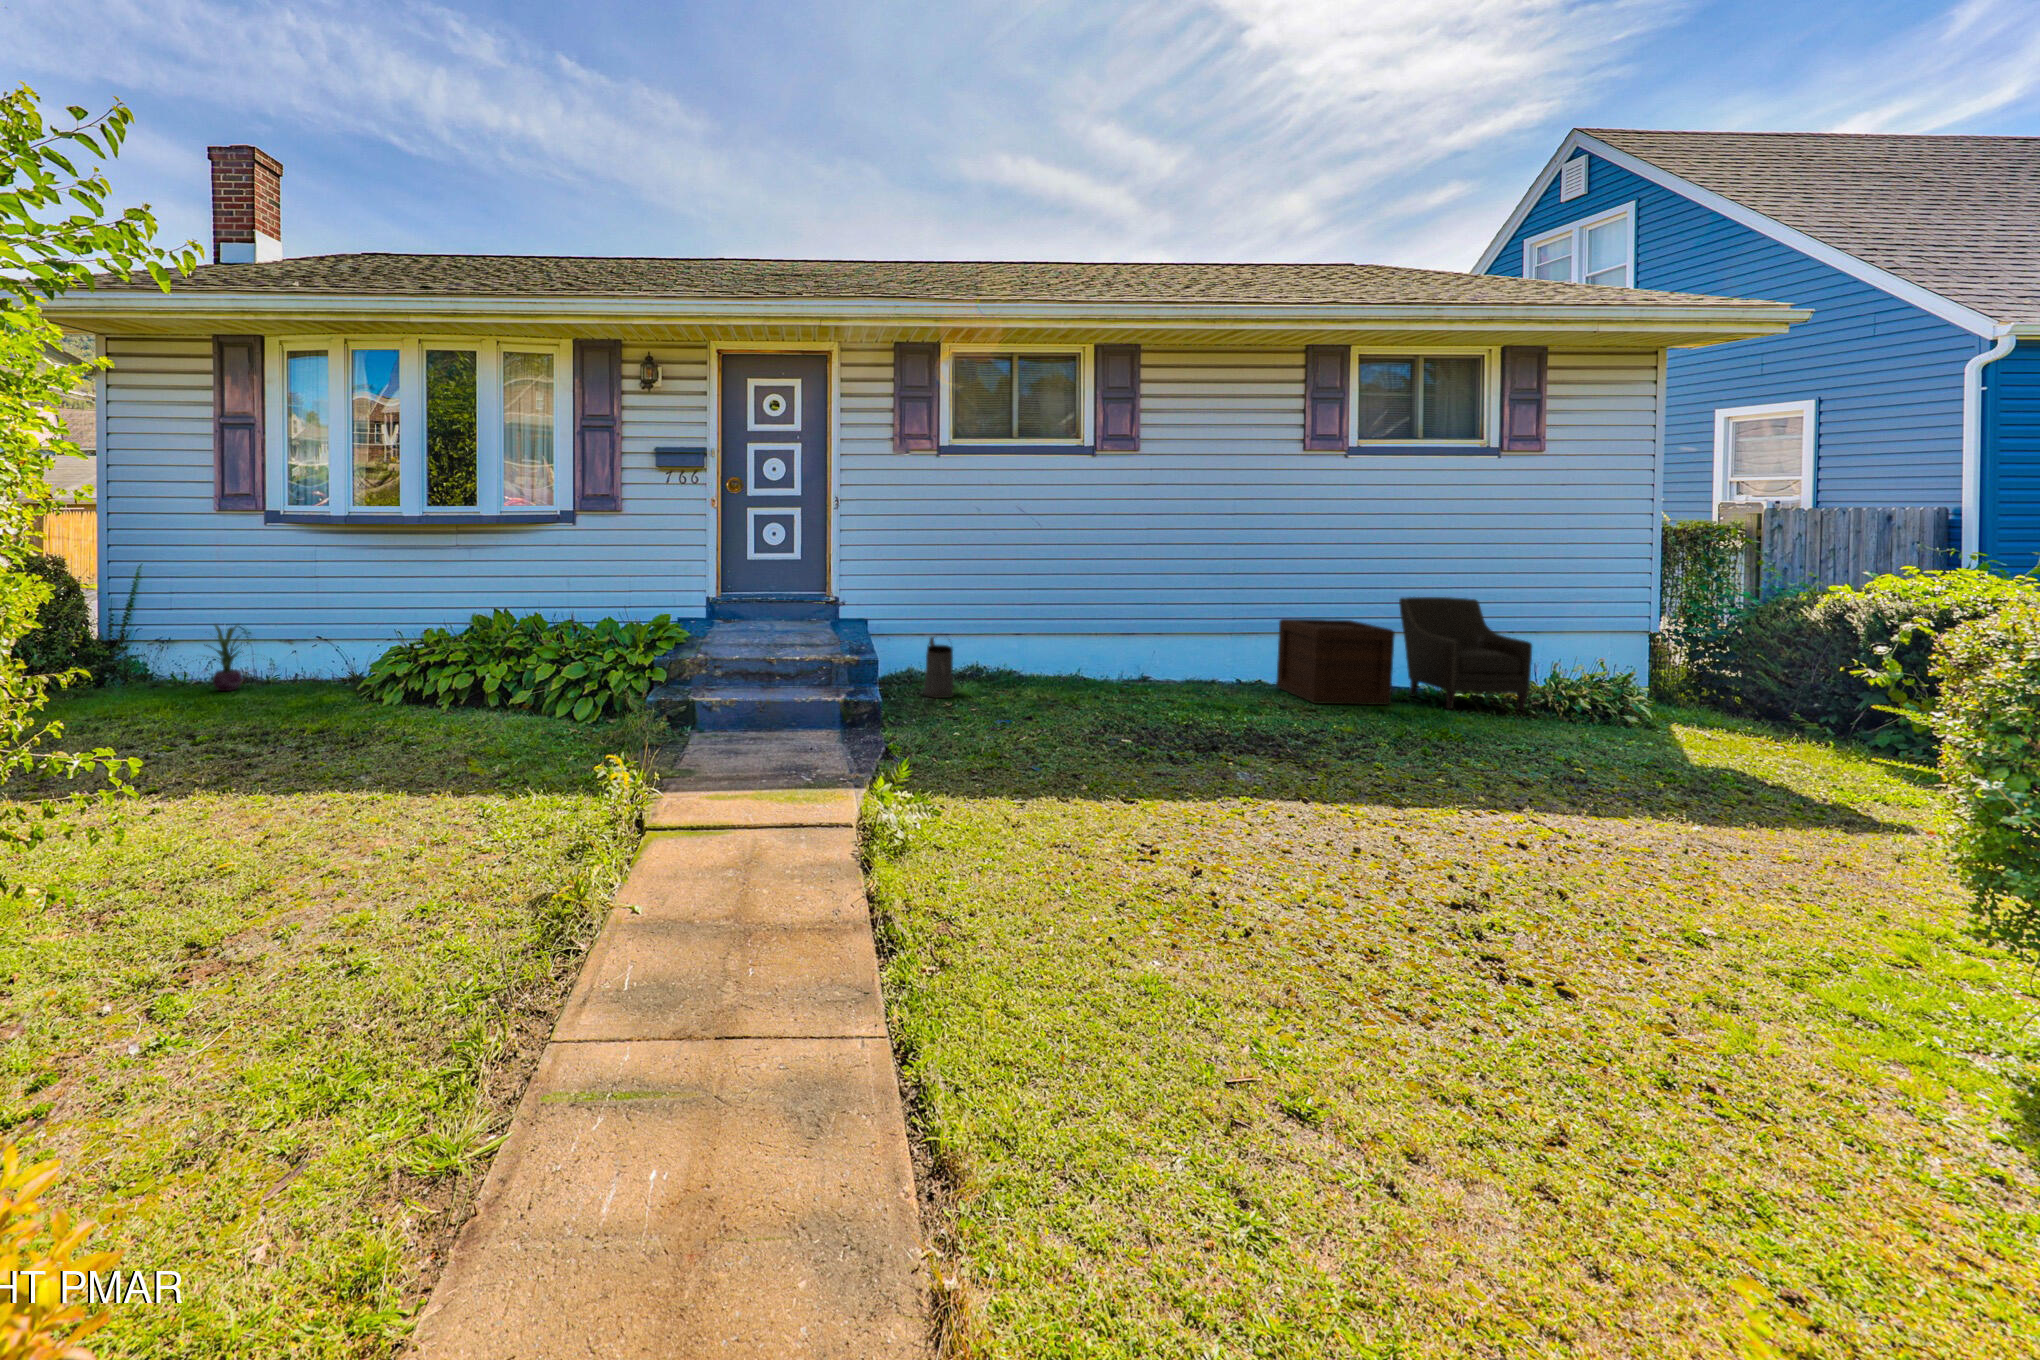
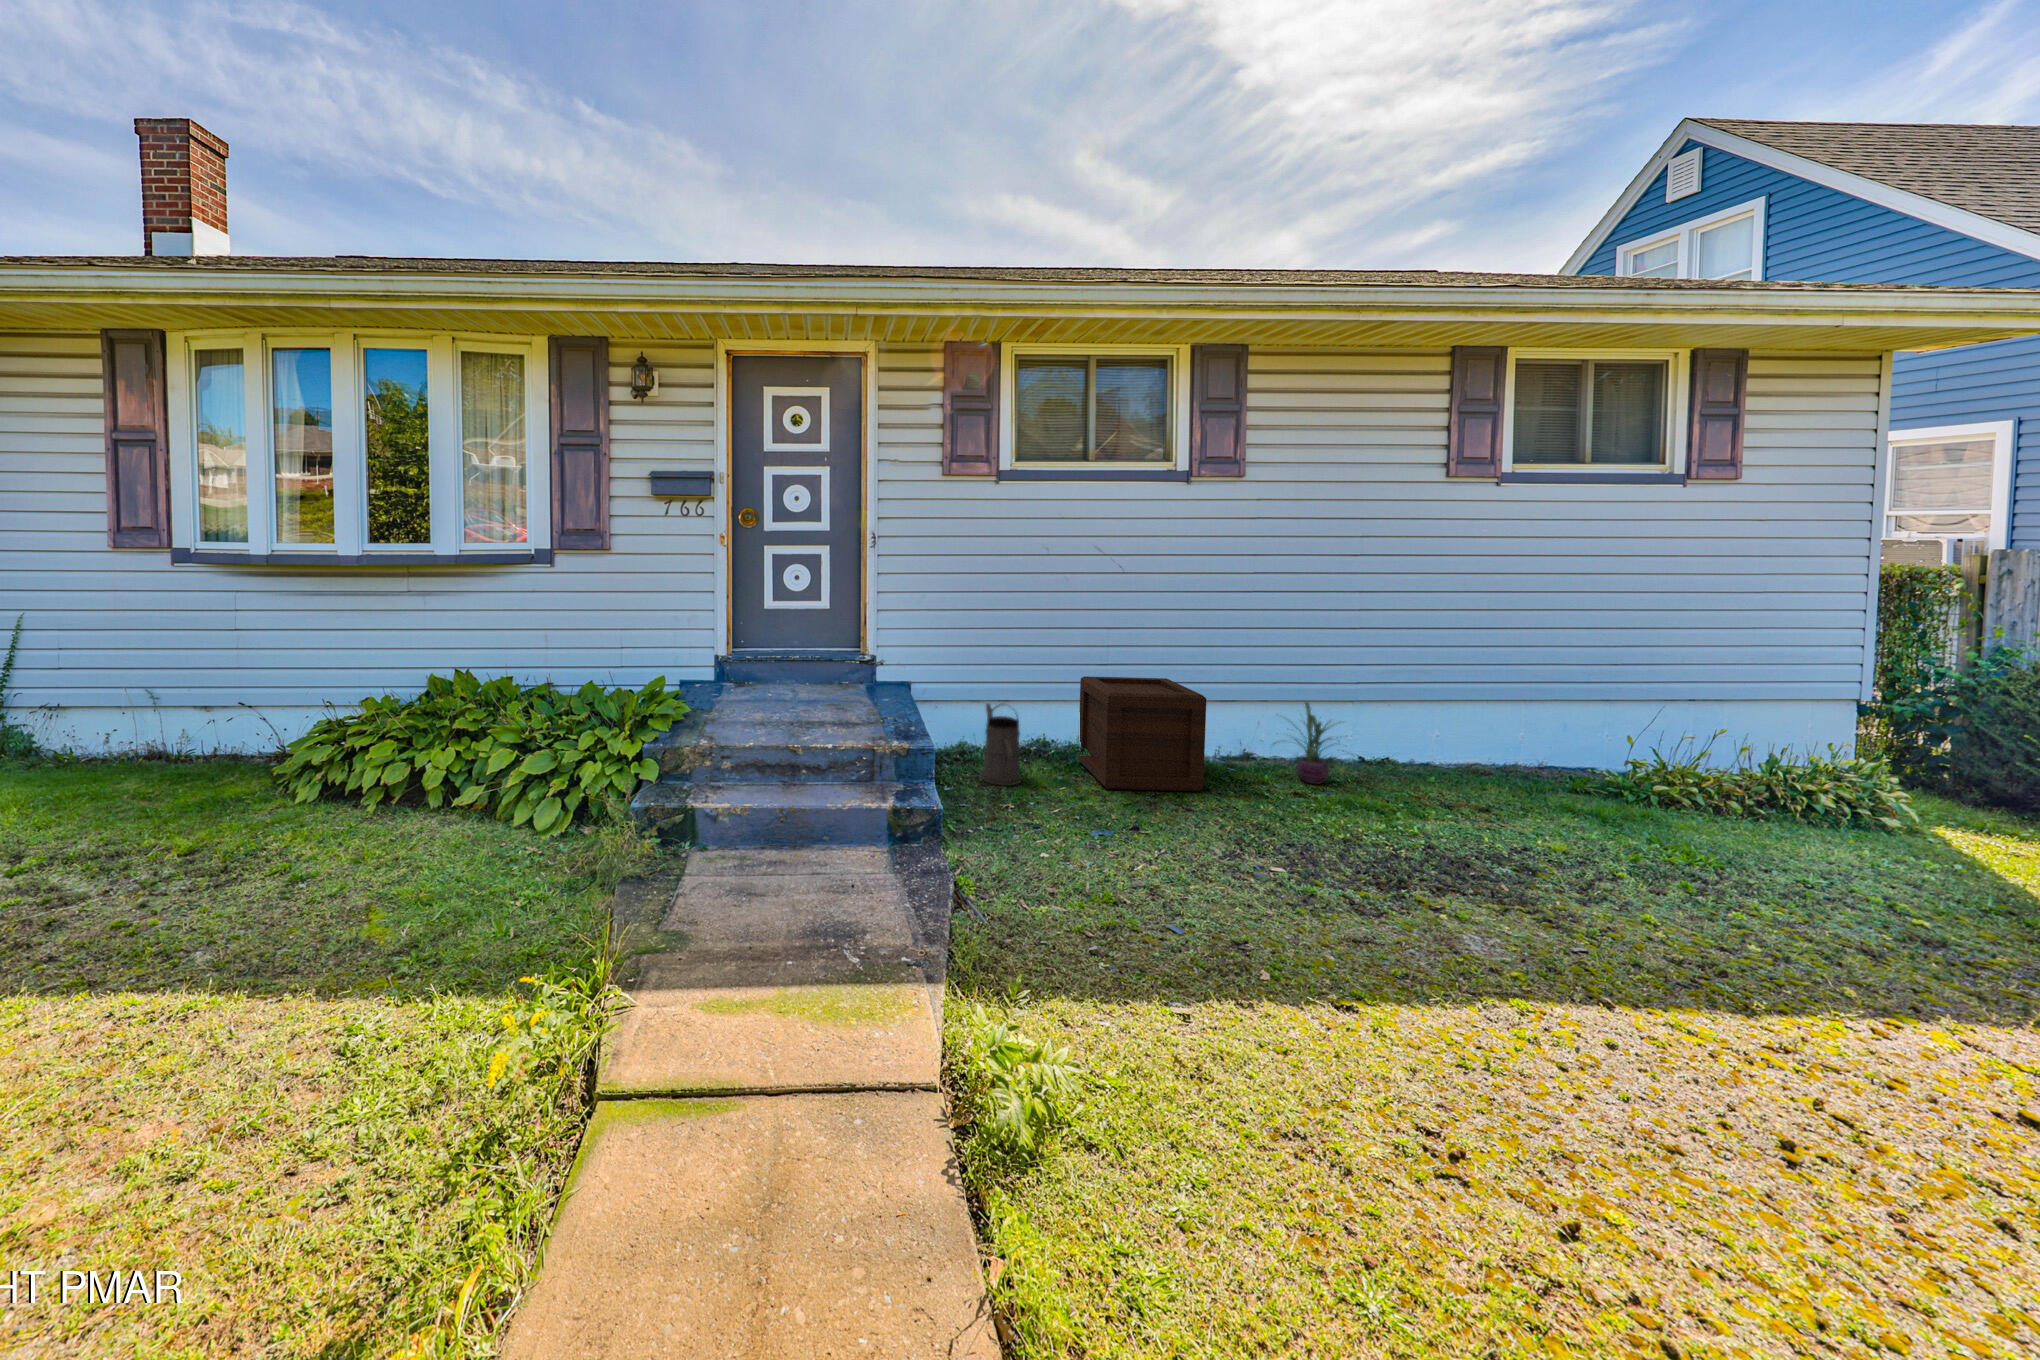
chair: present [1399,597,1532,710] -> none [1564,657,1763,807]
wooden crate: present [1276,619,1395,705] -> present [1078,676,1206,791]
decorative plant: present [206,625,252,691] -> present [1274,702,1351,784]

